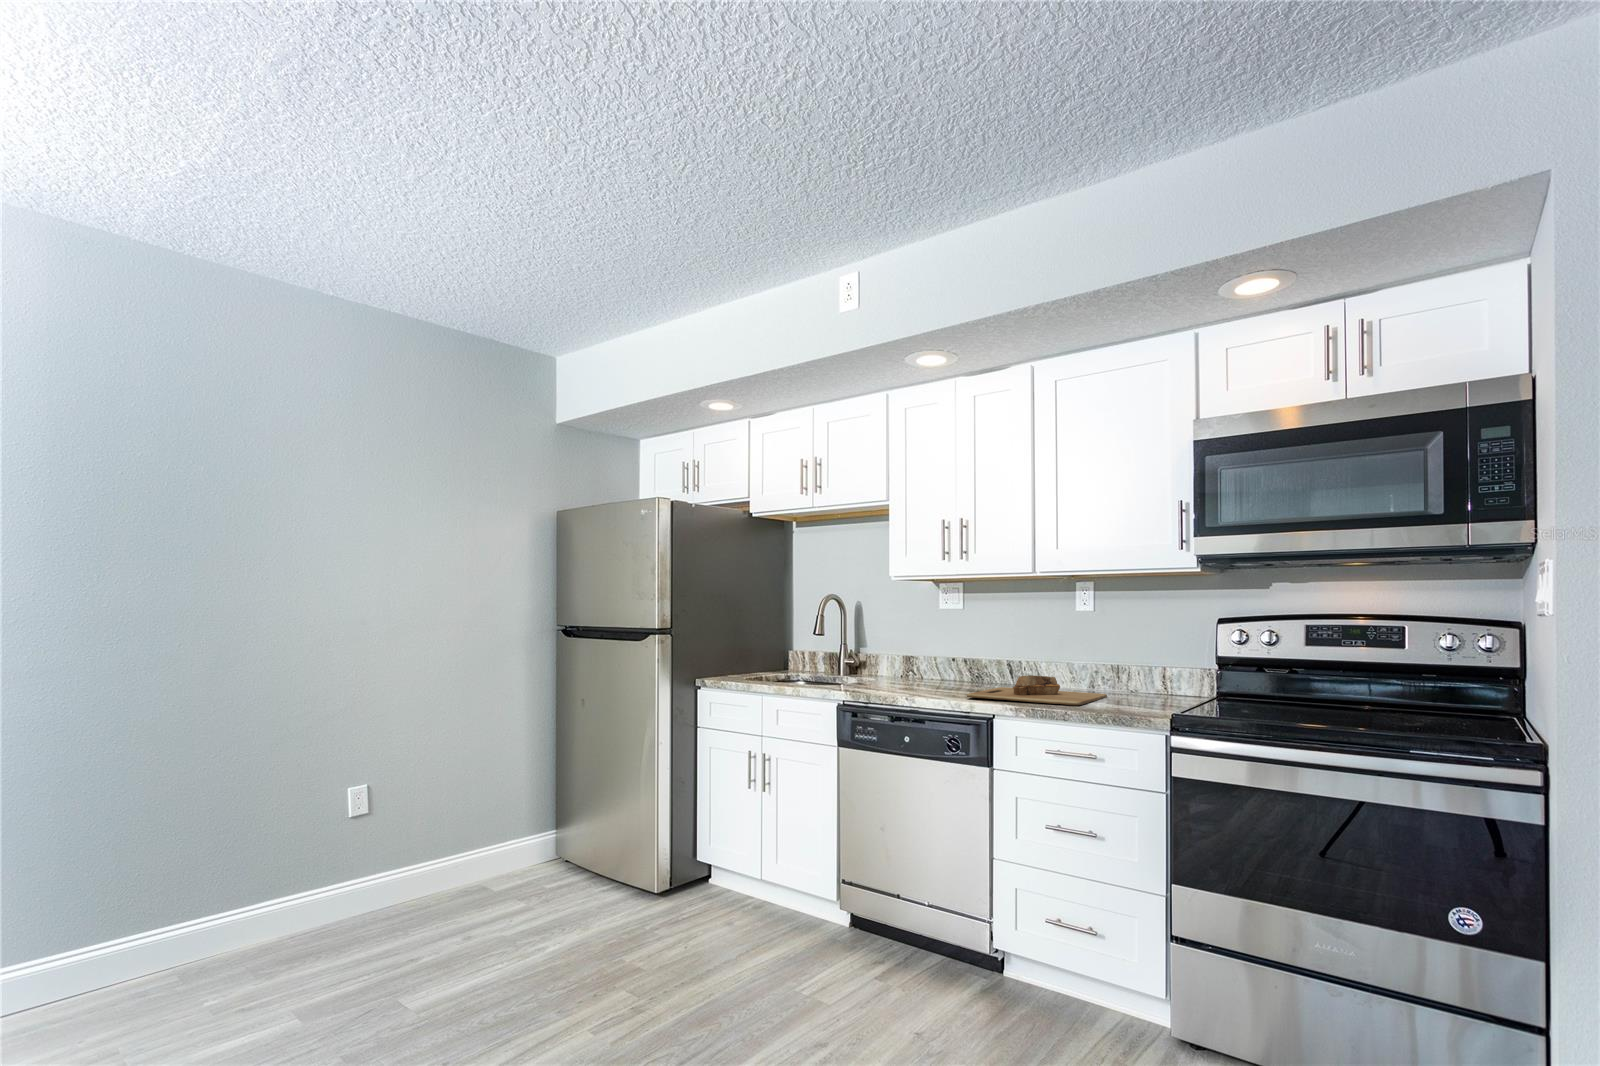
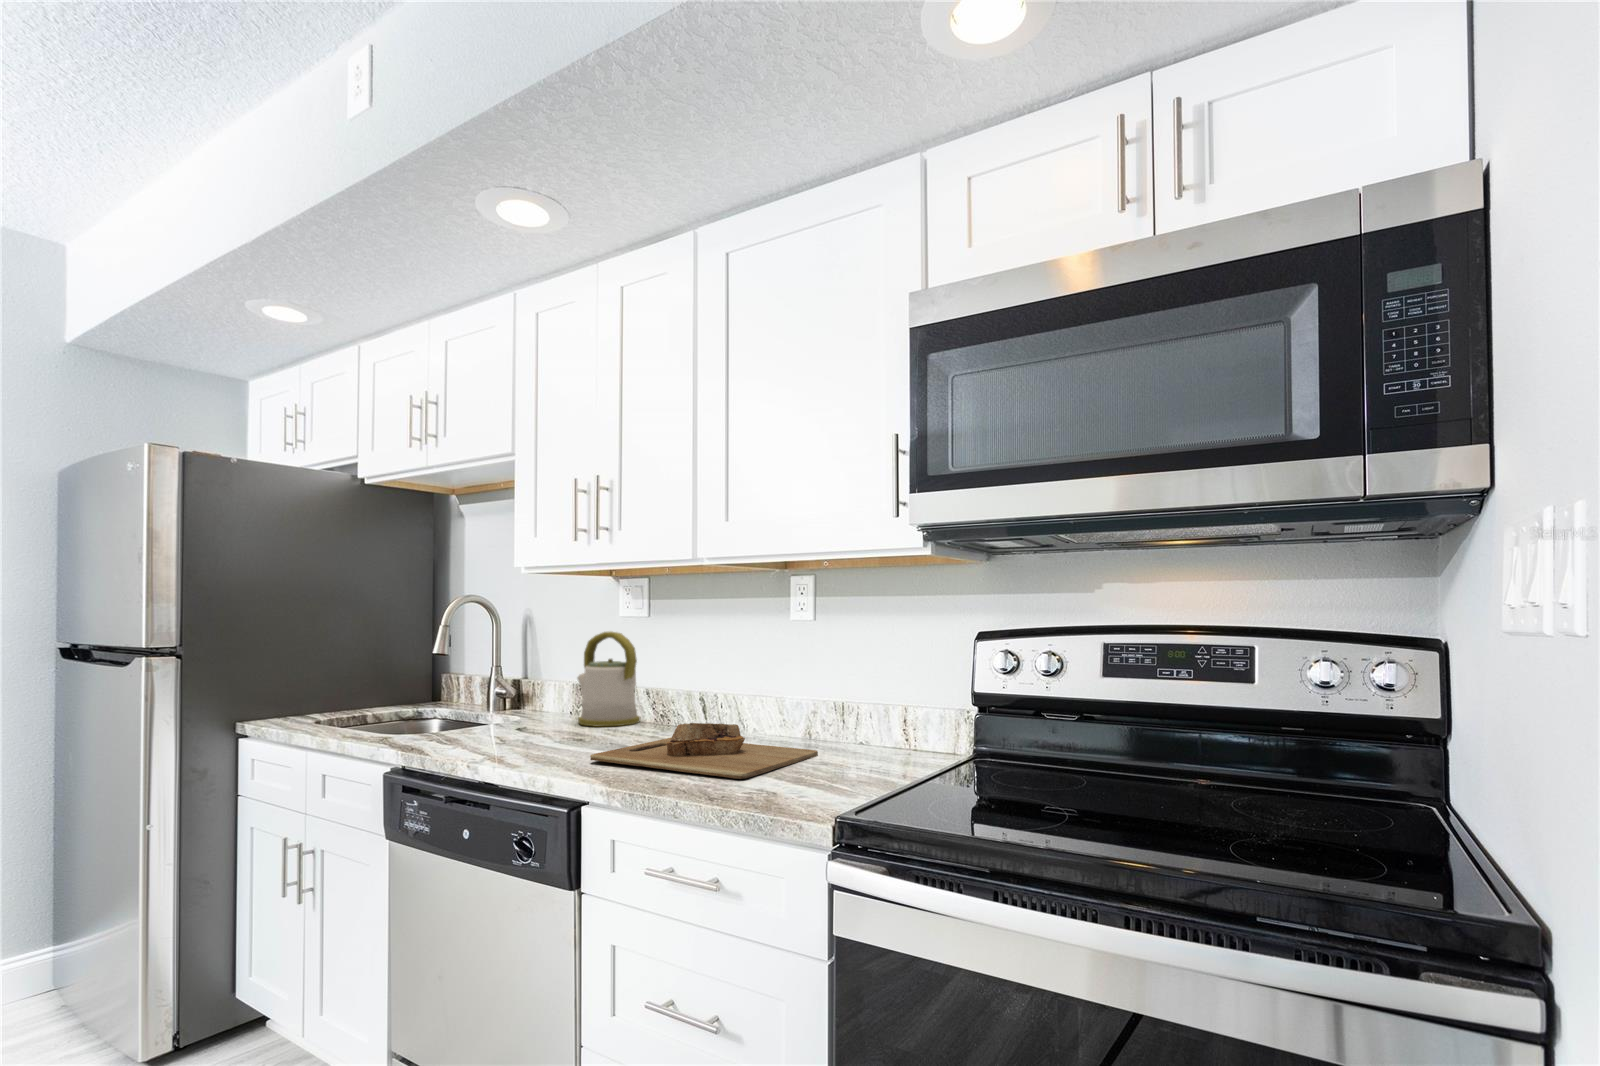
kettle: none [908,621,954,683] -> present [577,632,640,727]

